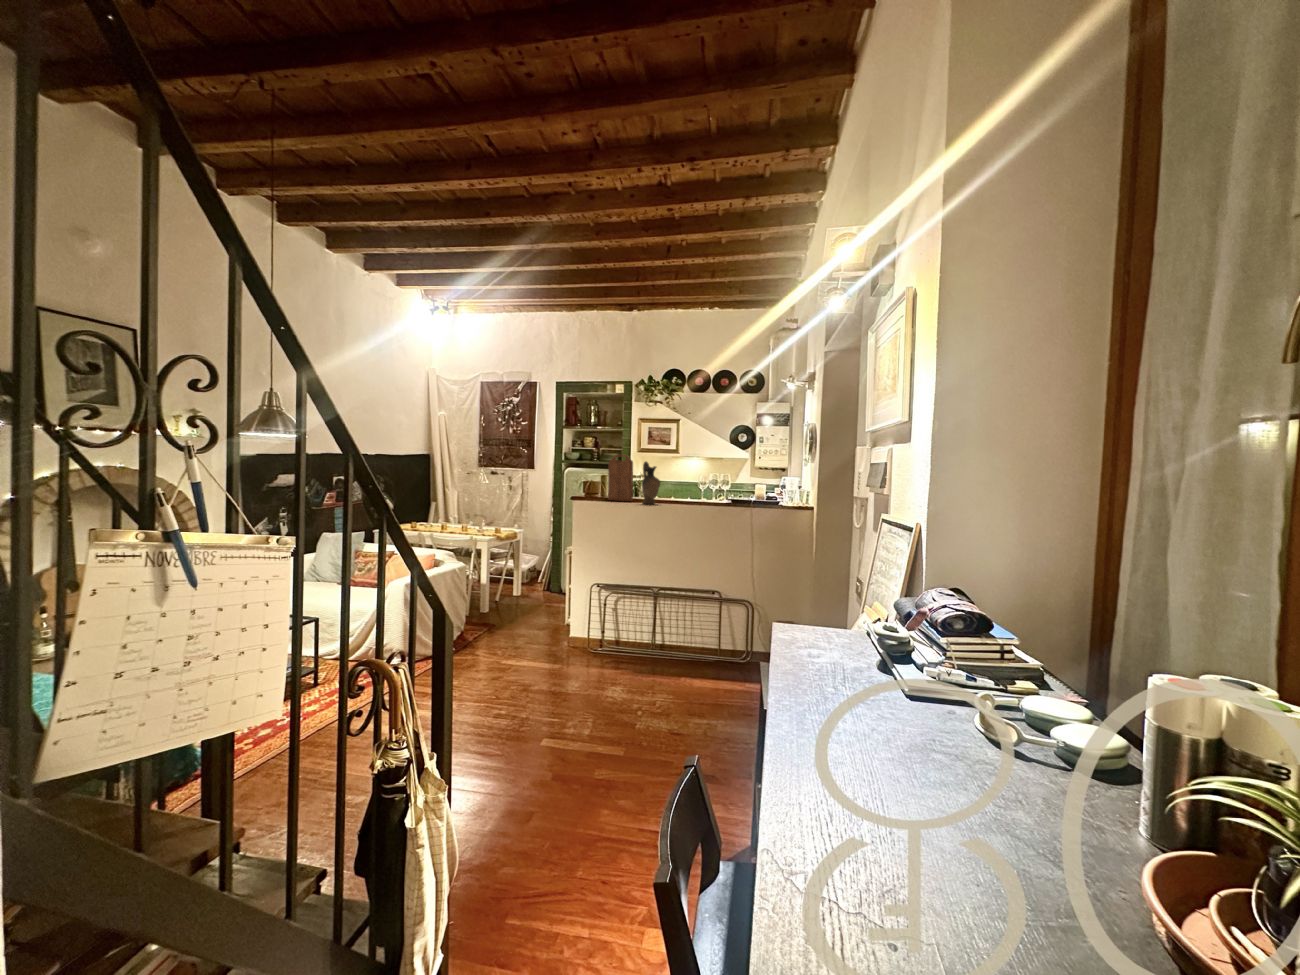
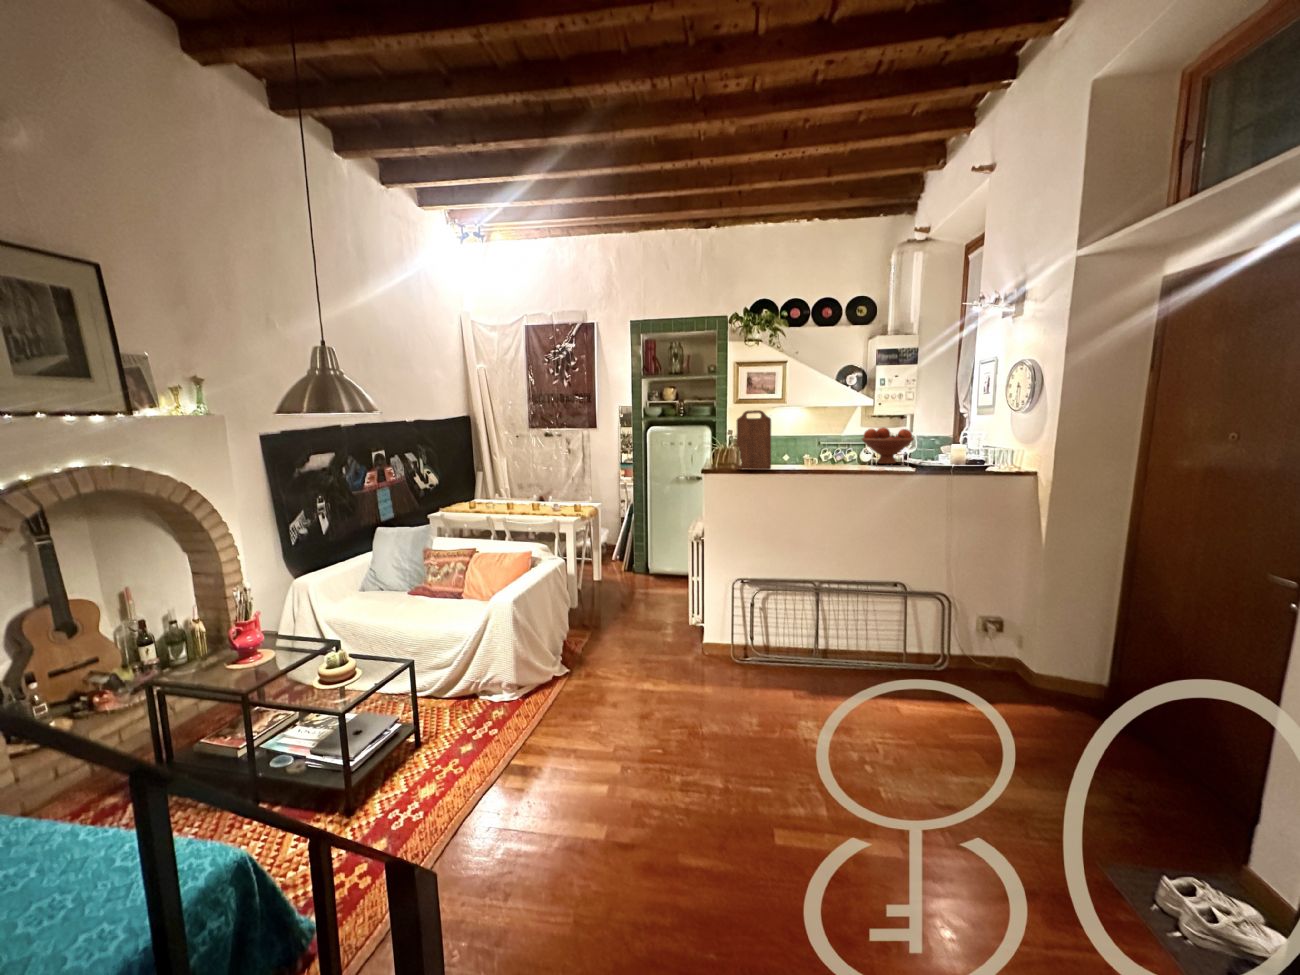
ceramic pitcher: present [642,462,660,504] -> none [793,419,820,475]
fruit bowl: none [712,474,750,502] -> present [862,427,914,464]

